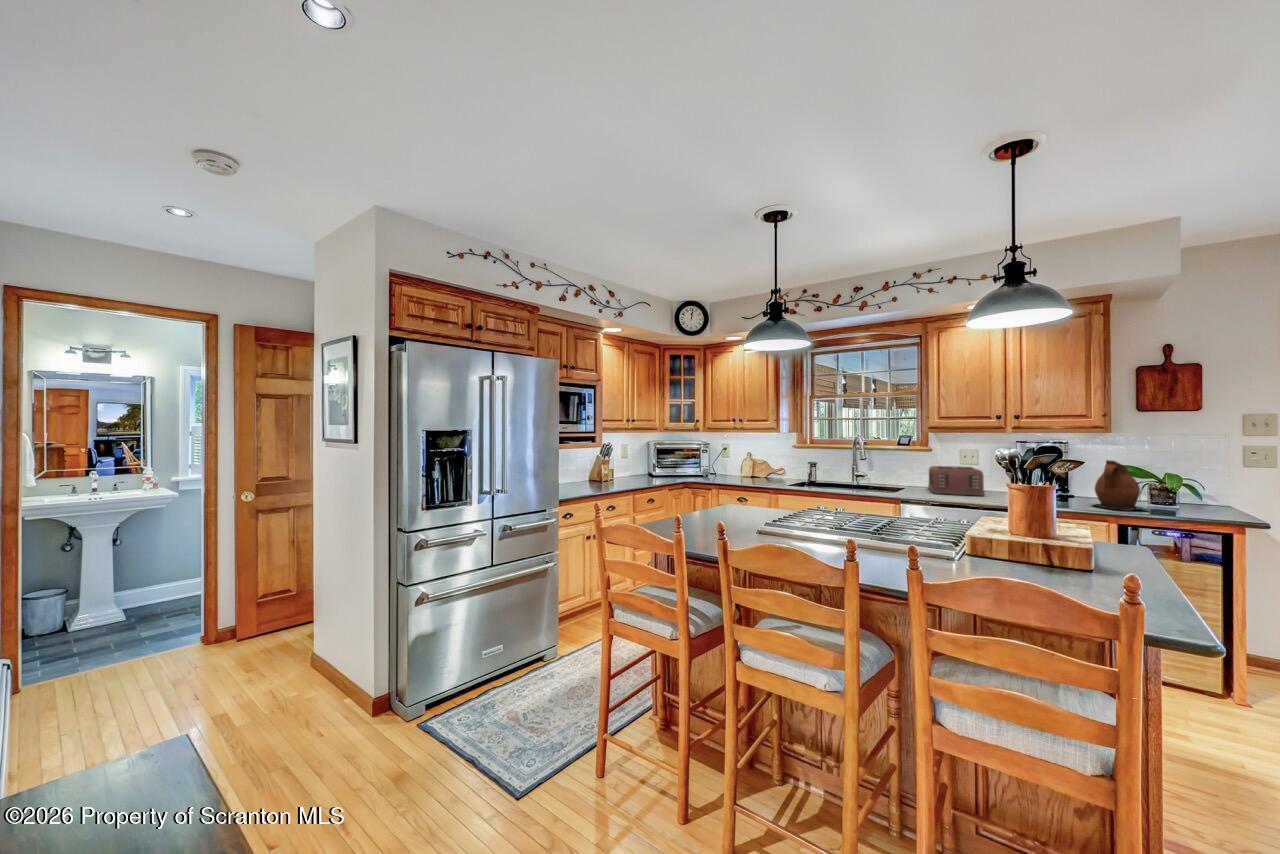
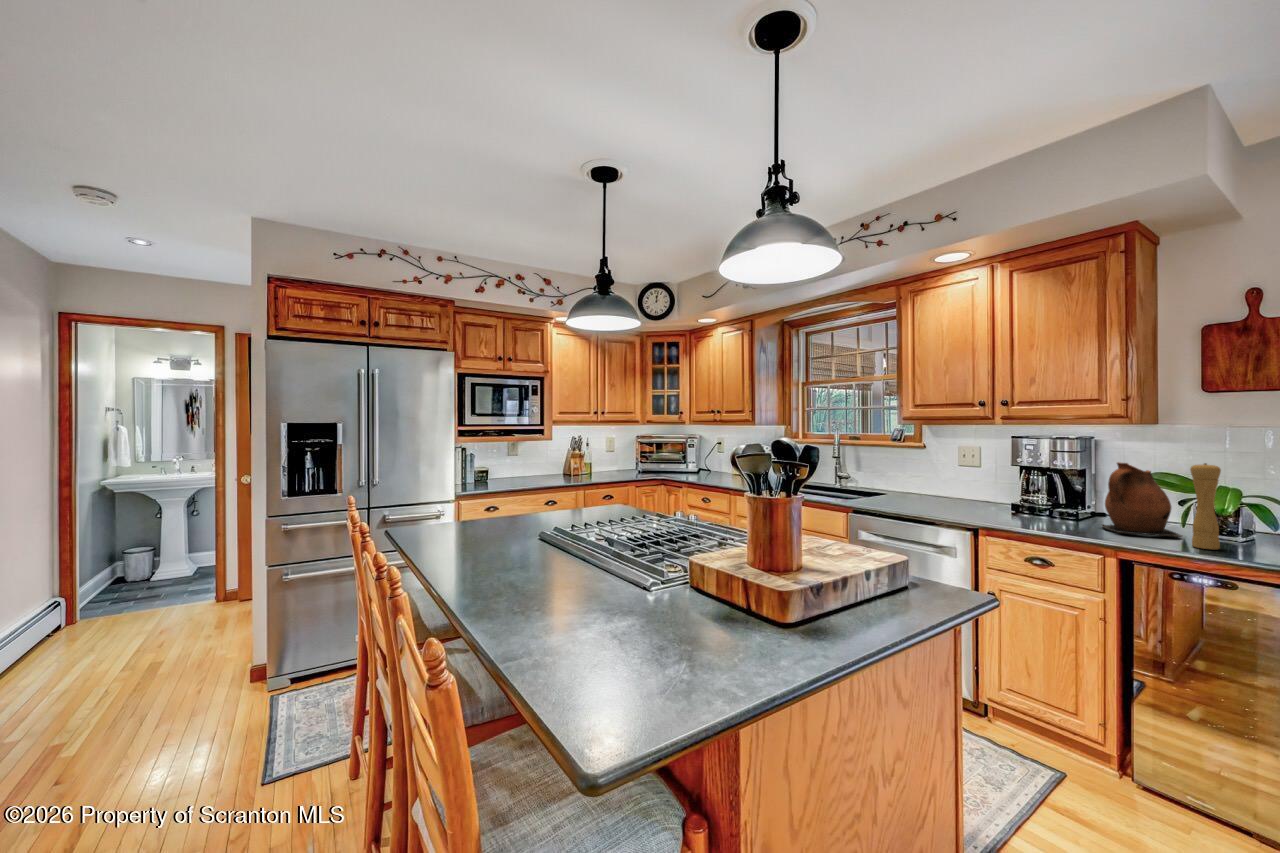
pepper mill: none [1164,460,1184,517] -> present [1190,463,1221,550]
toaster: present [928,466,985,496] -> none [906,467,981,507]

